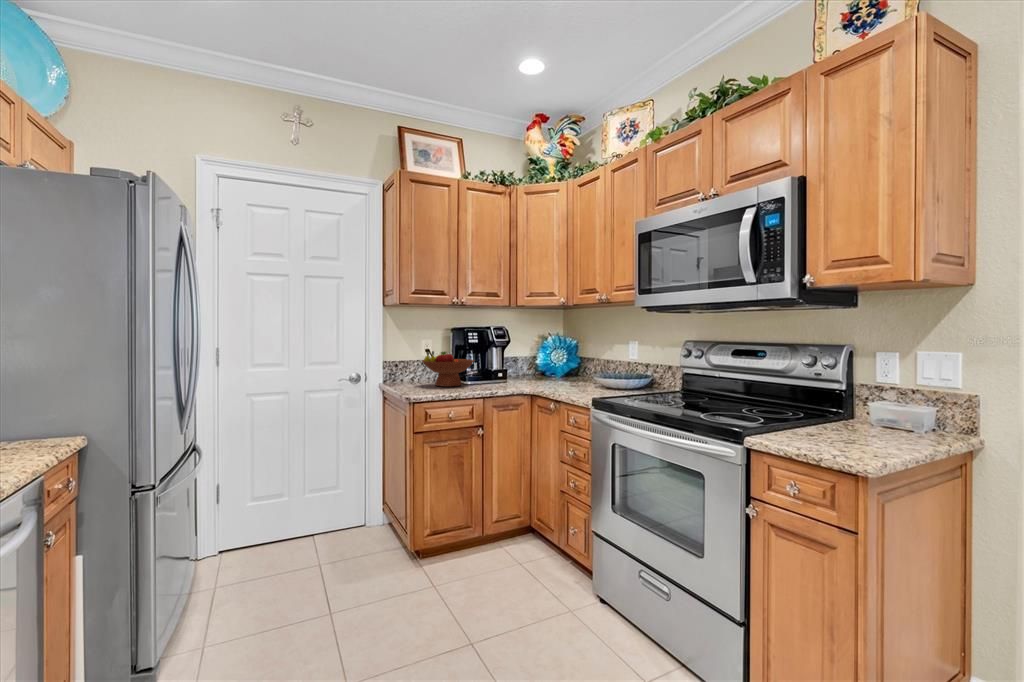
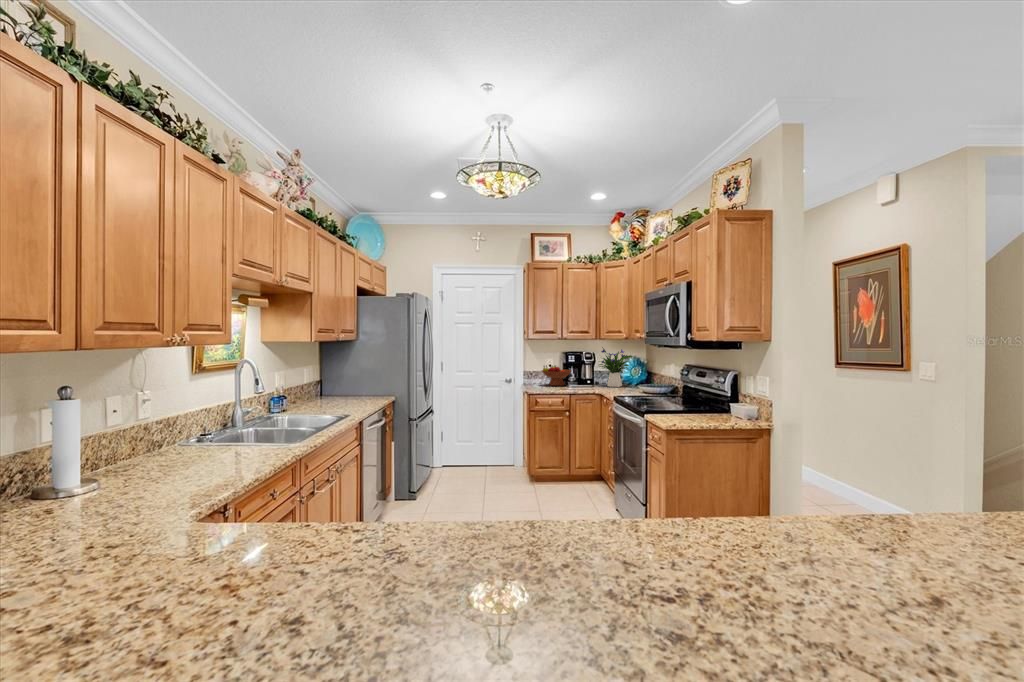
flower arrangement: none [513,319,573,384] -> present [599,347,632,387]

